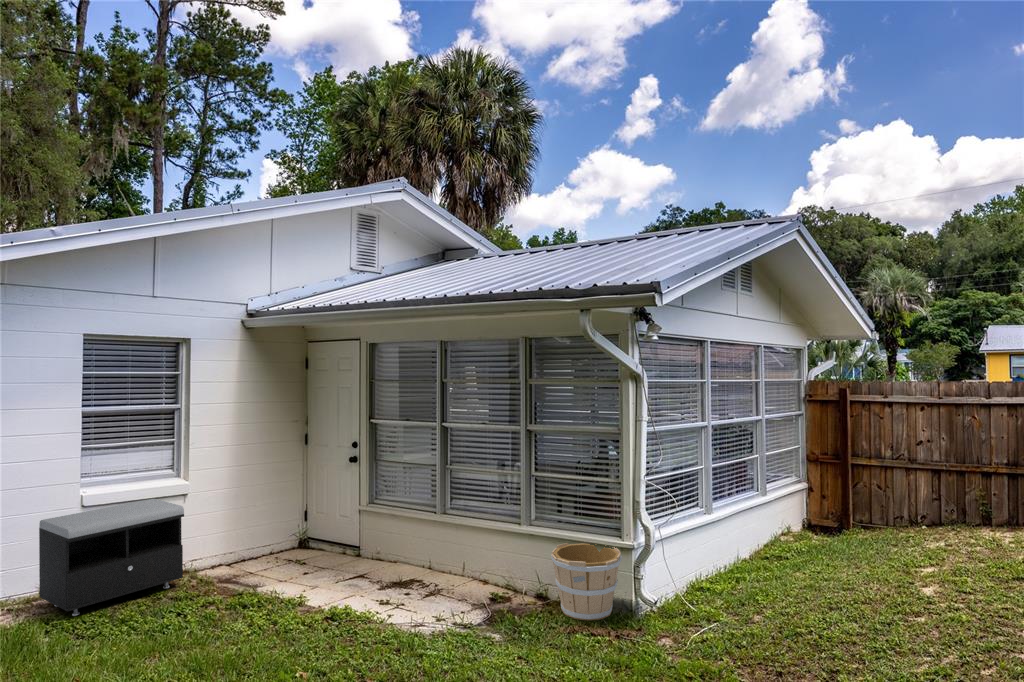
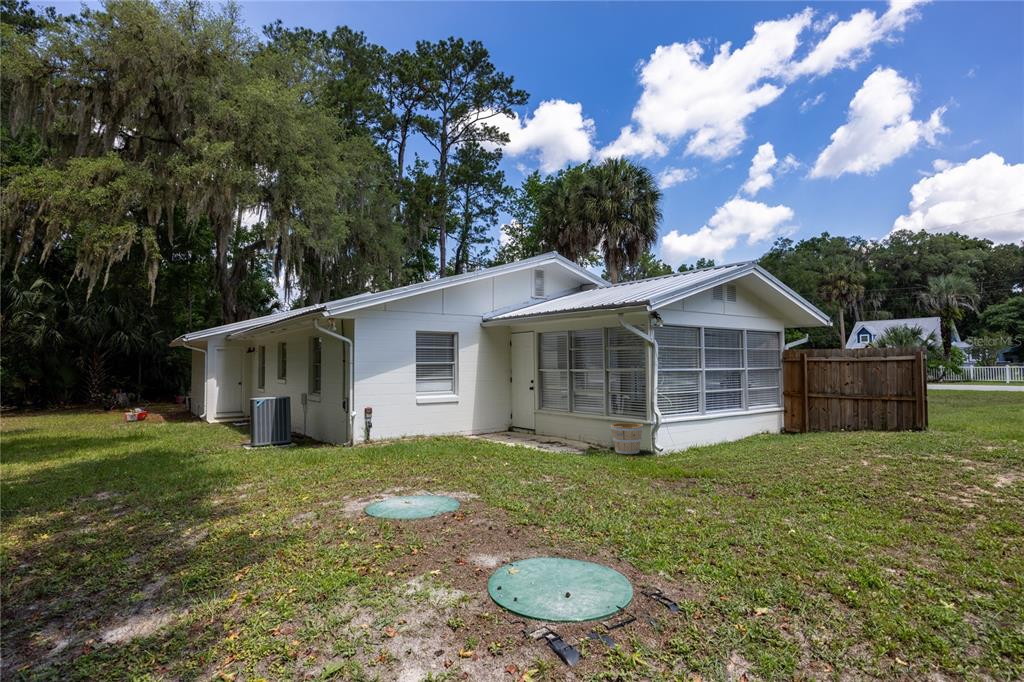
storage bench: present [39,499,184,616] -> none [403,402,457,443]

